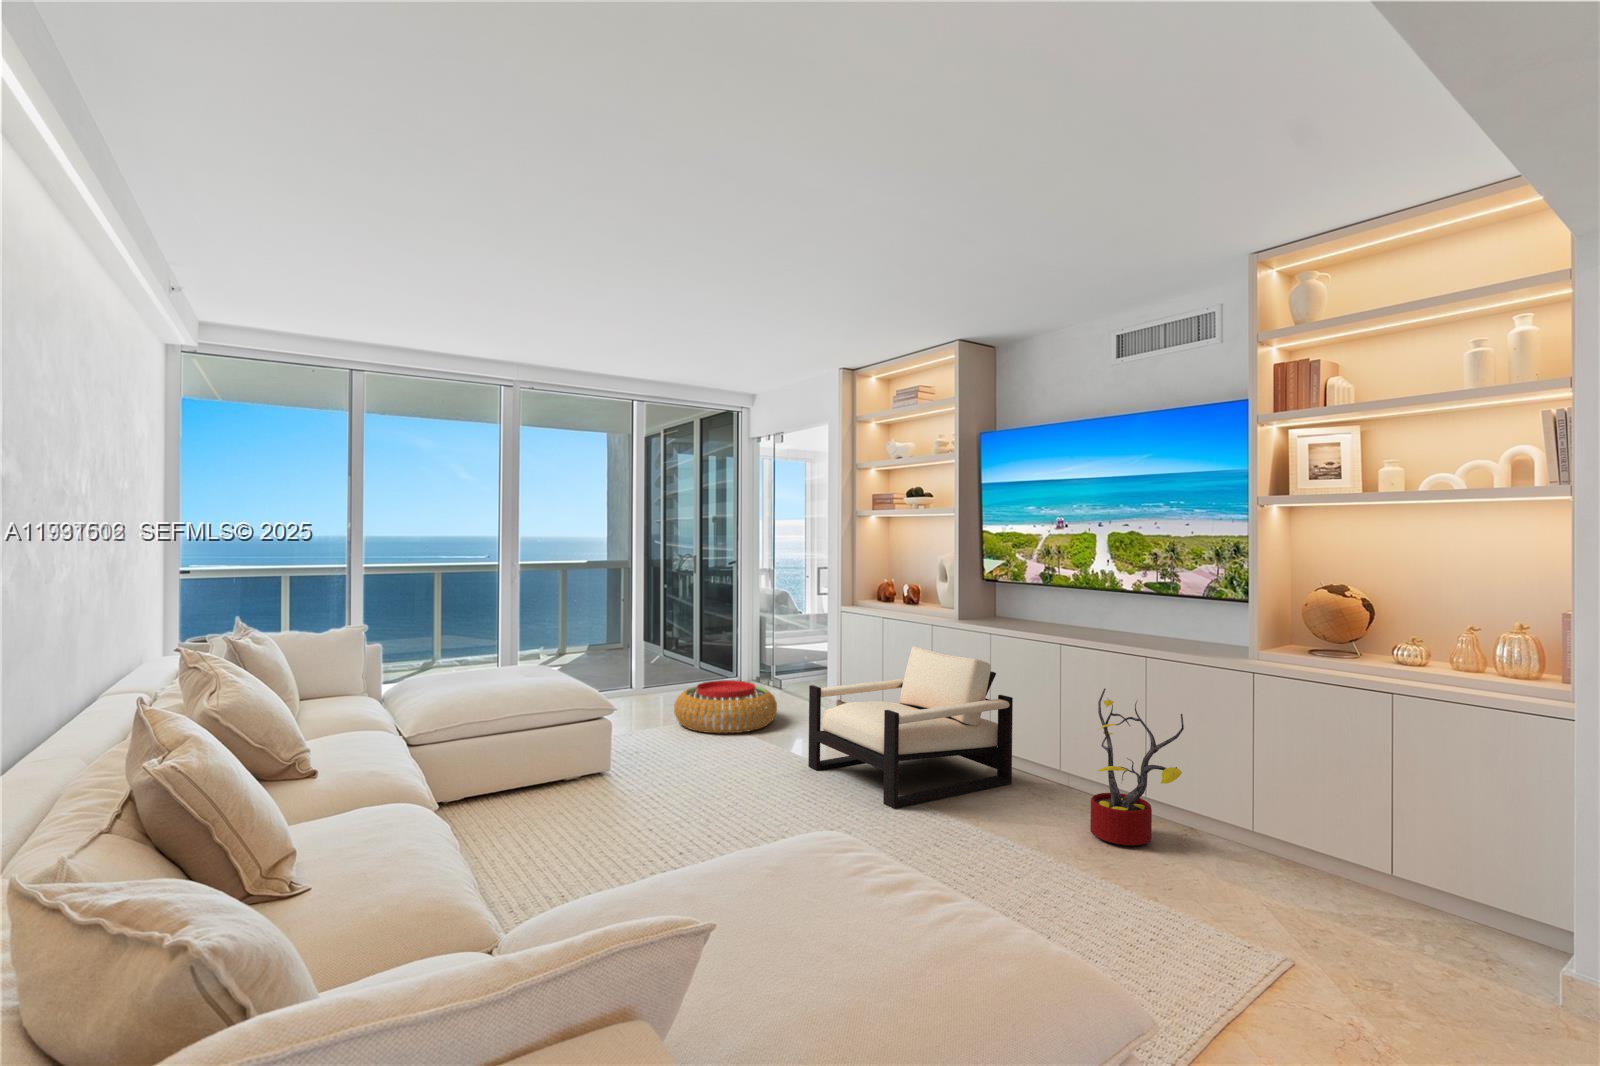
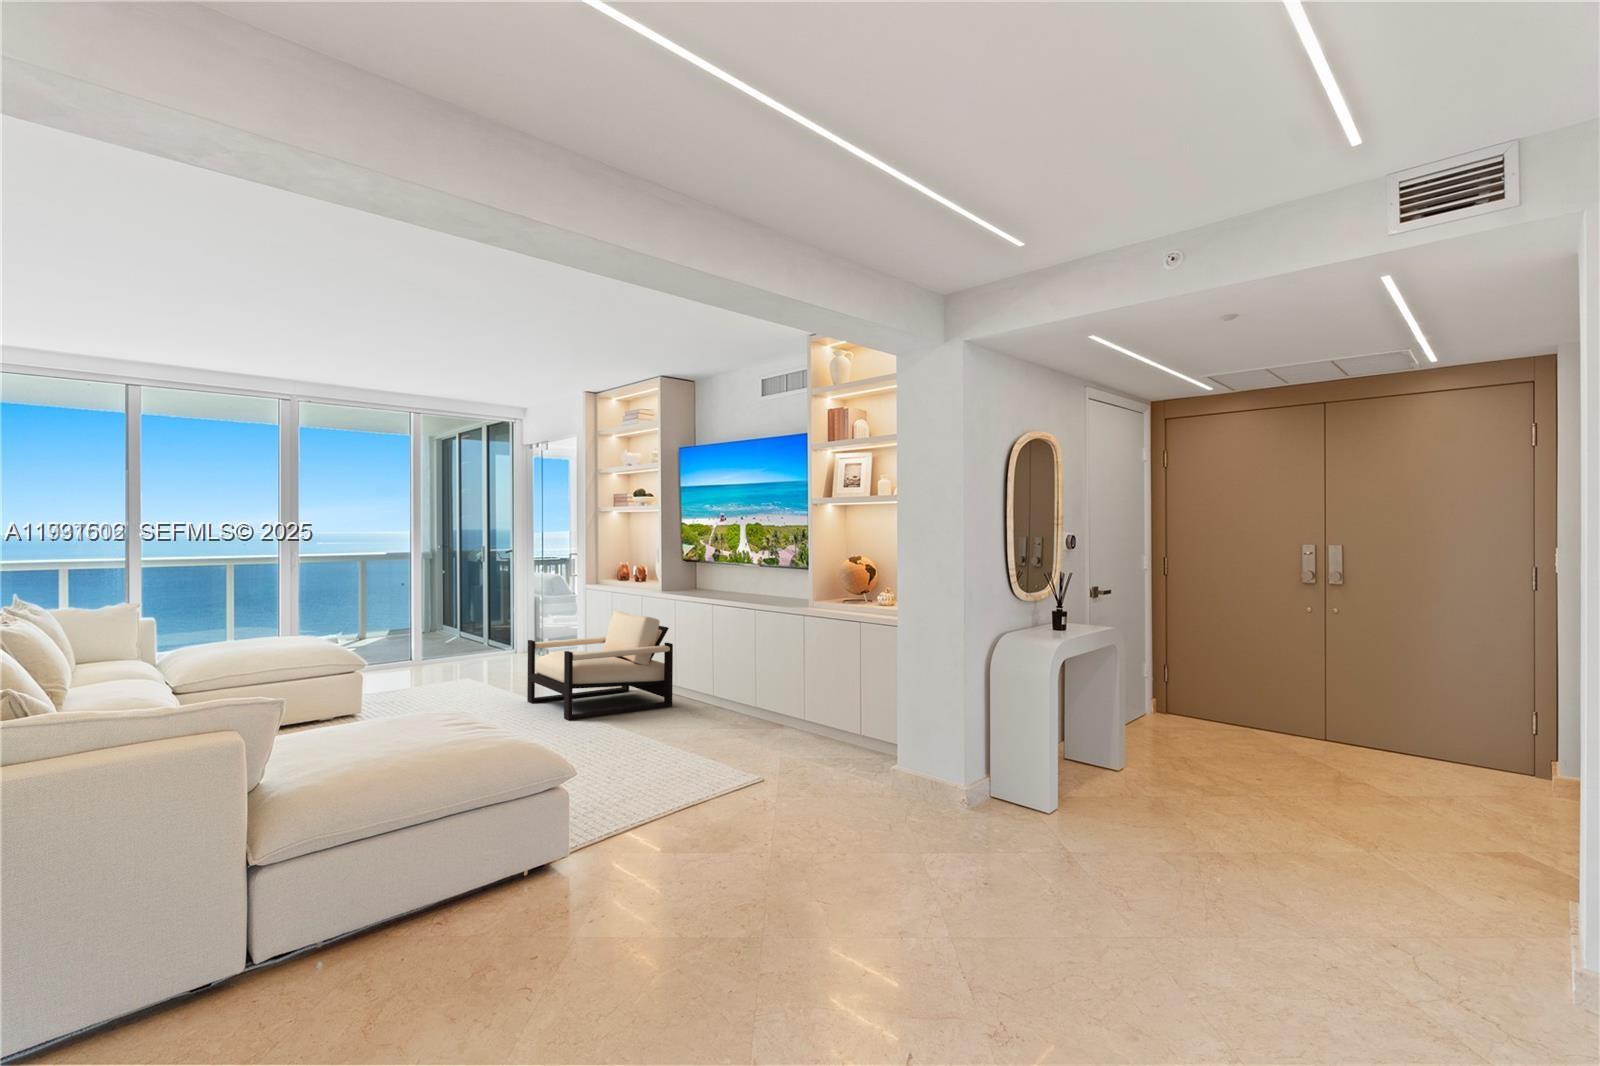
pouf: present [674,680,777,733] -> none [439,646,527,685]
decorative plant: present [1090,688,1184,845] -> none [693,632,738,732]

